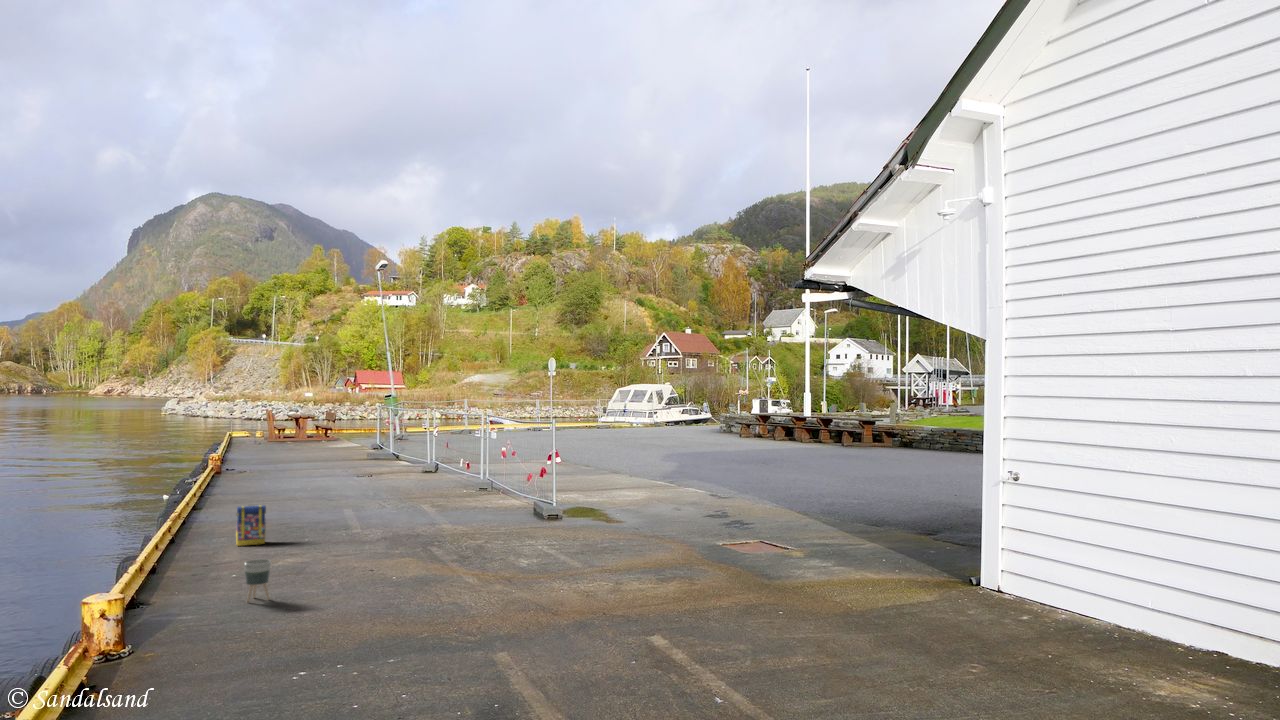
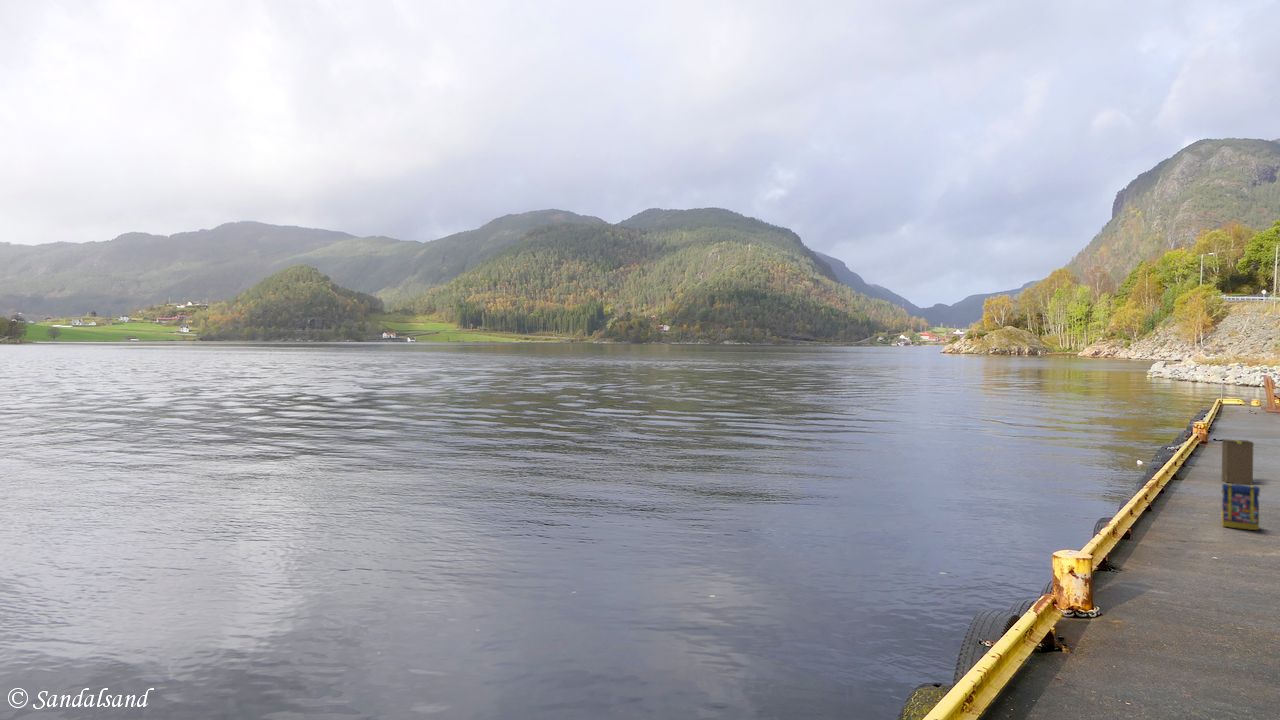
cardboard box: none [235,466,260,507] -> present [1222,439,1253,484]
planter: present [244,559,271,602] -> none [1228,548,1264,599]

